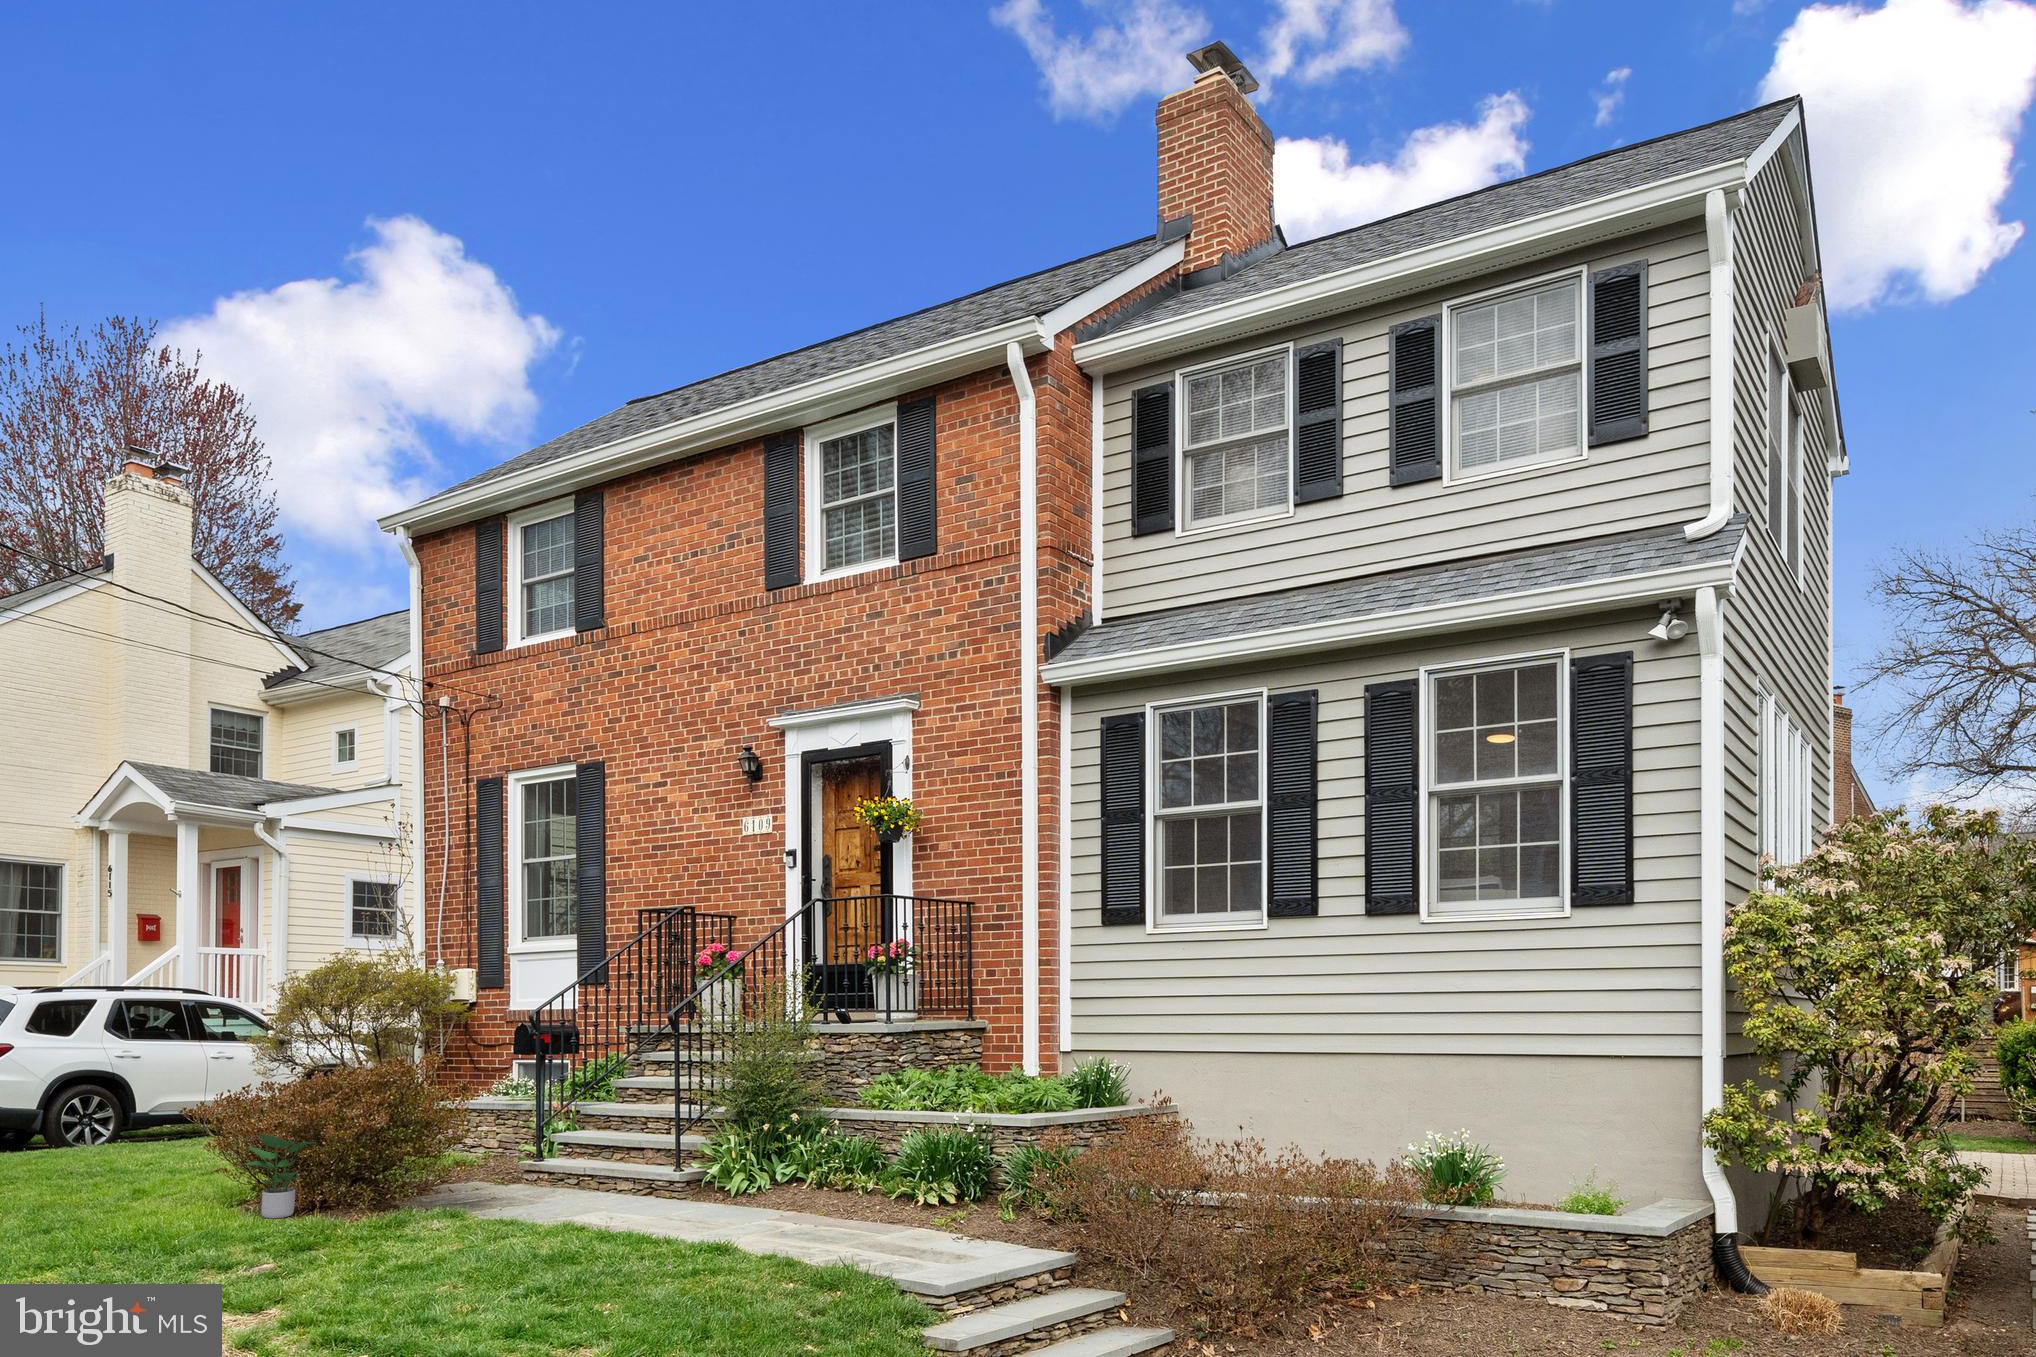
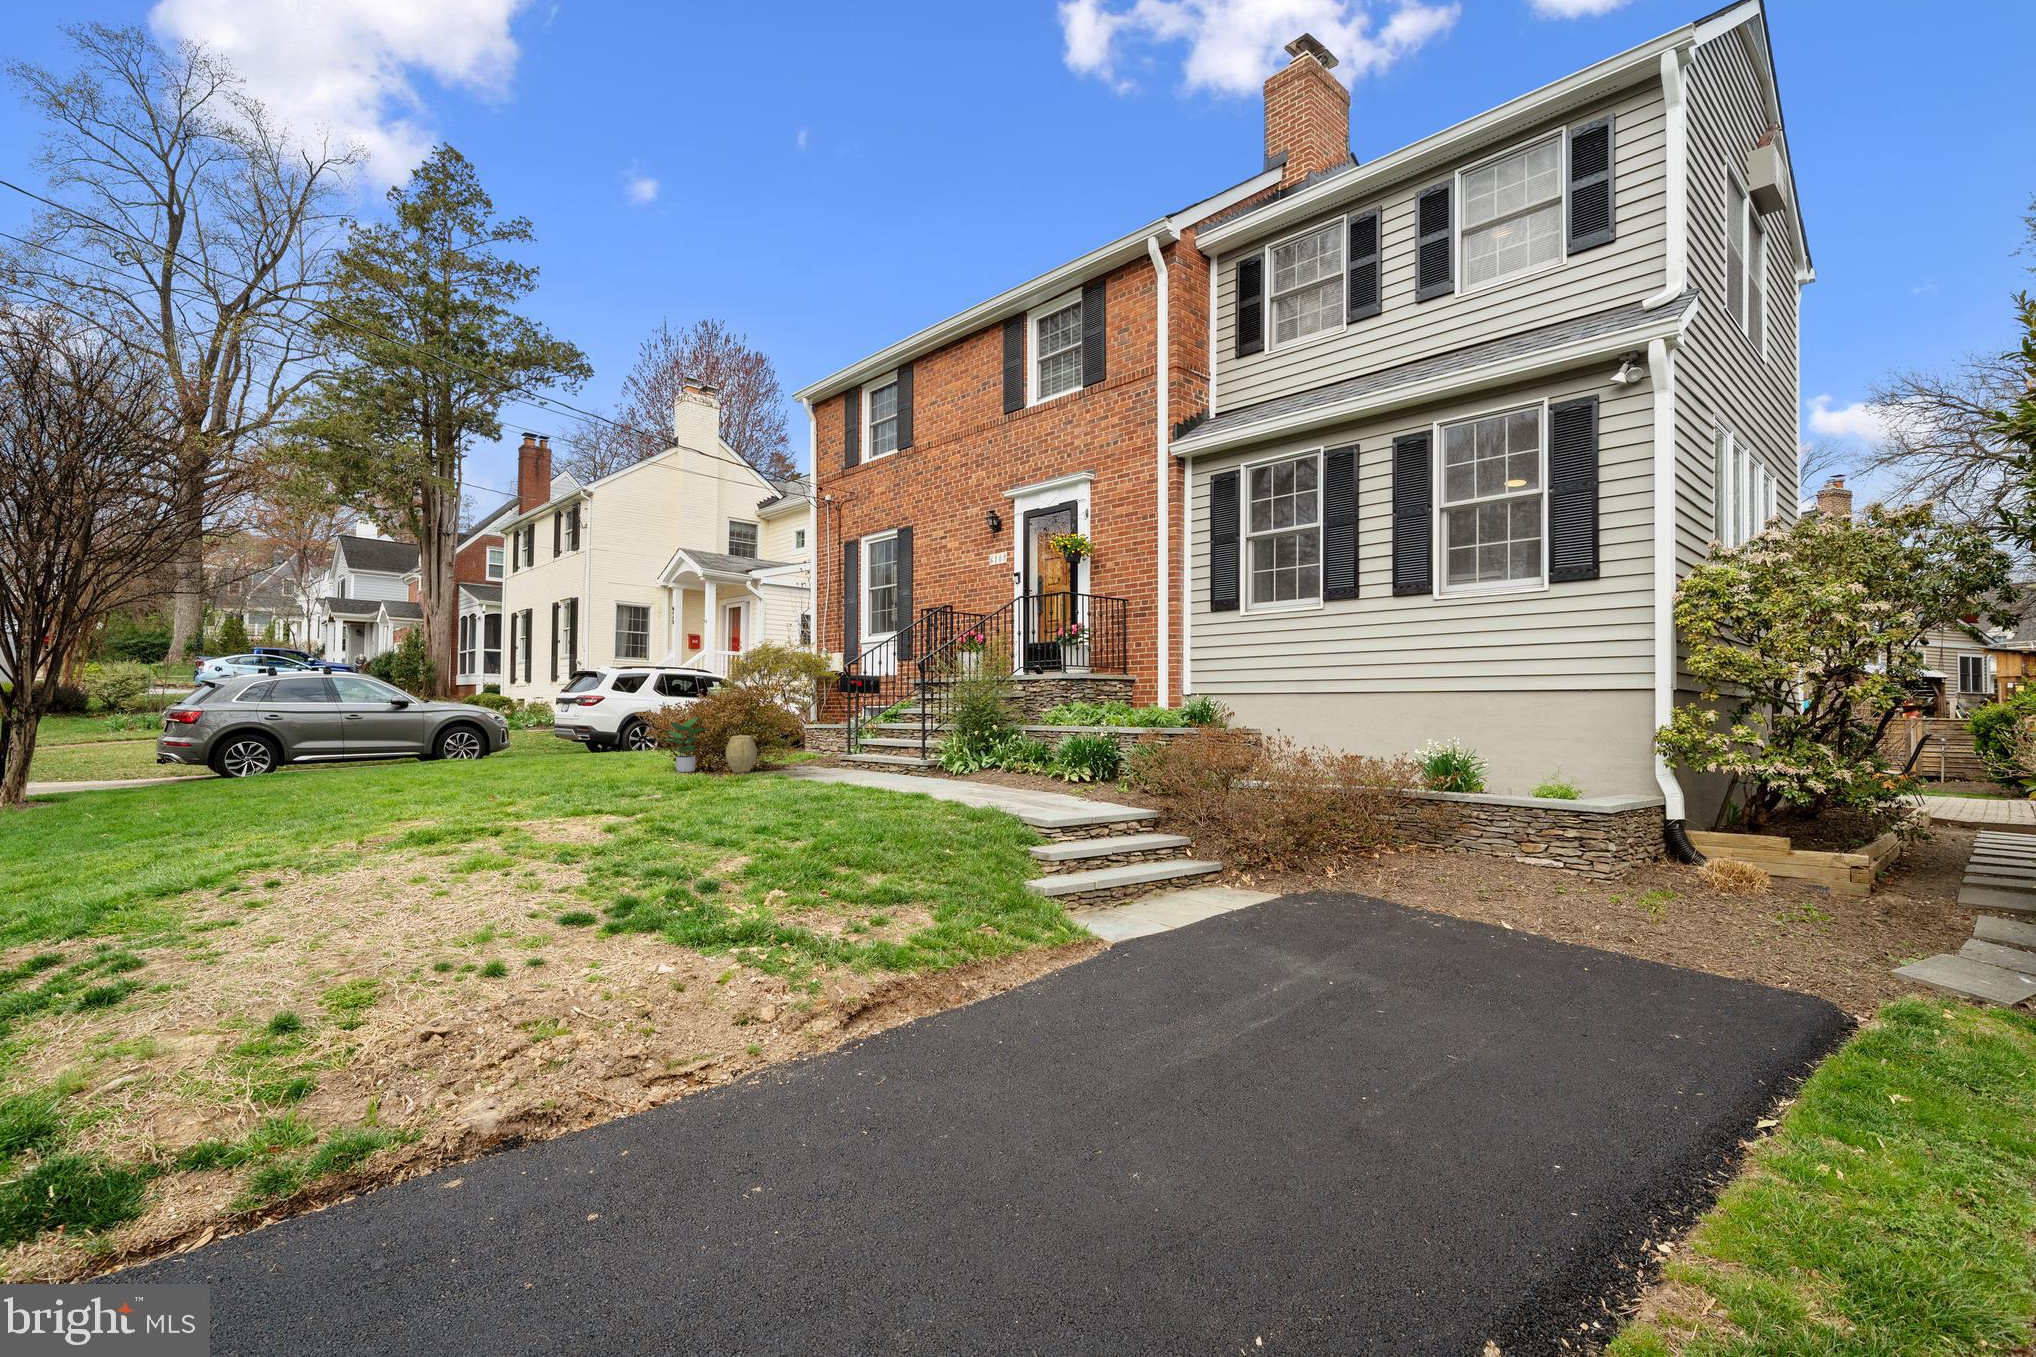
woven basket: none [349,1148,402,1214] -> present [726,735,757,773]

